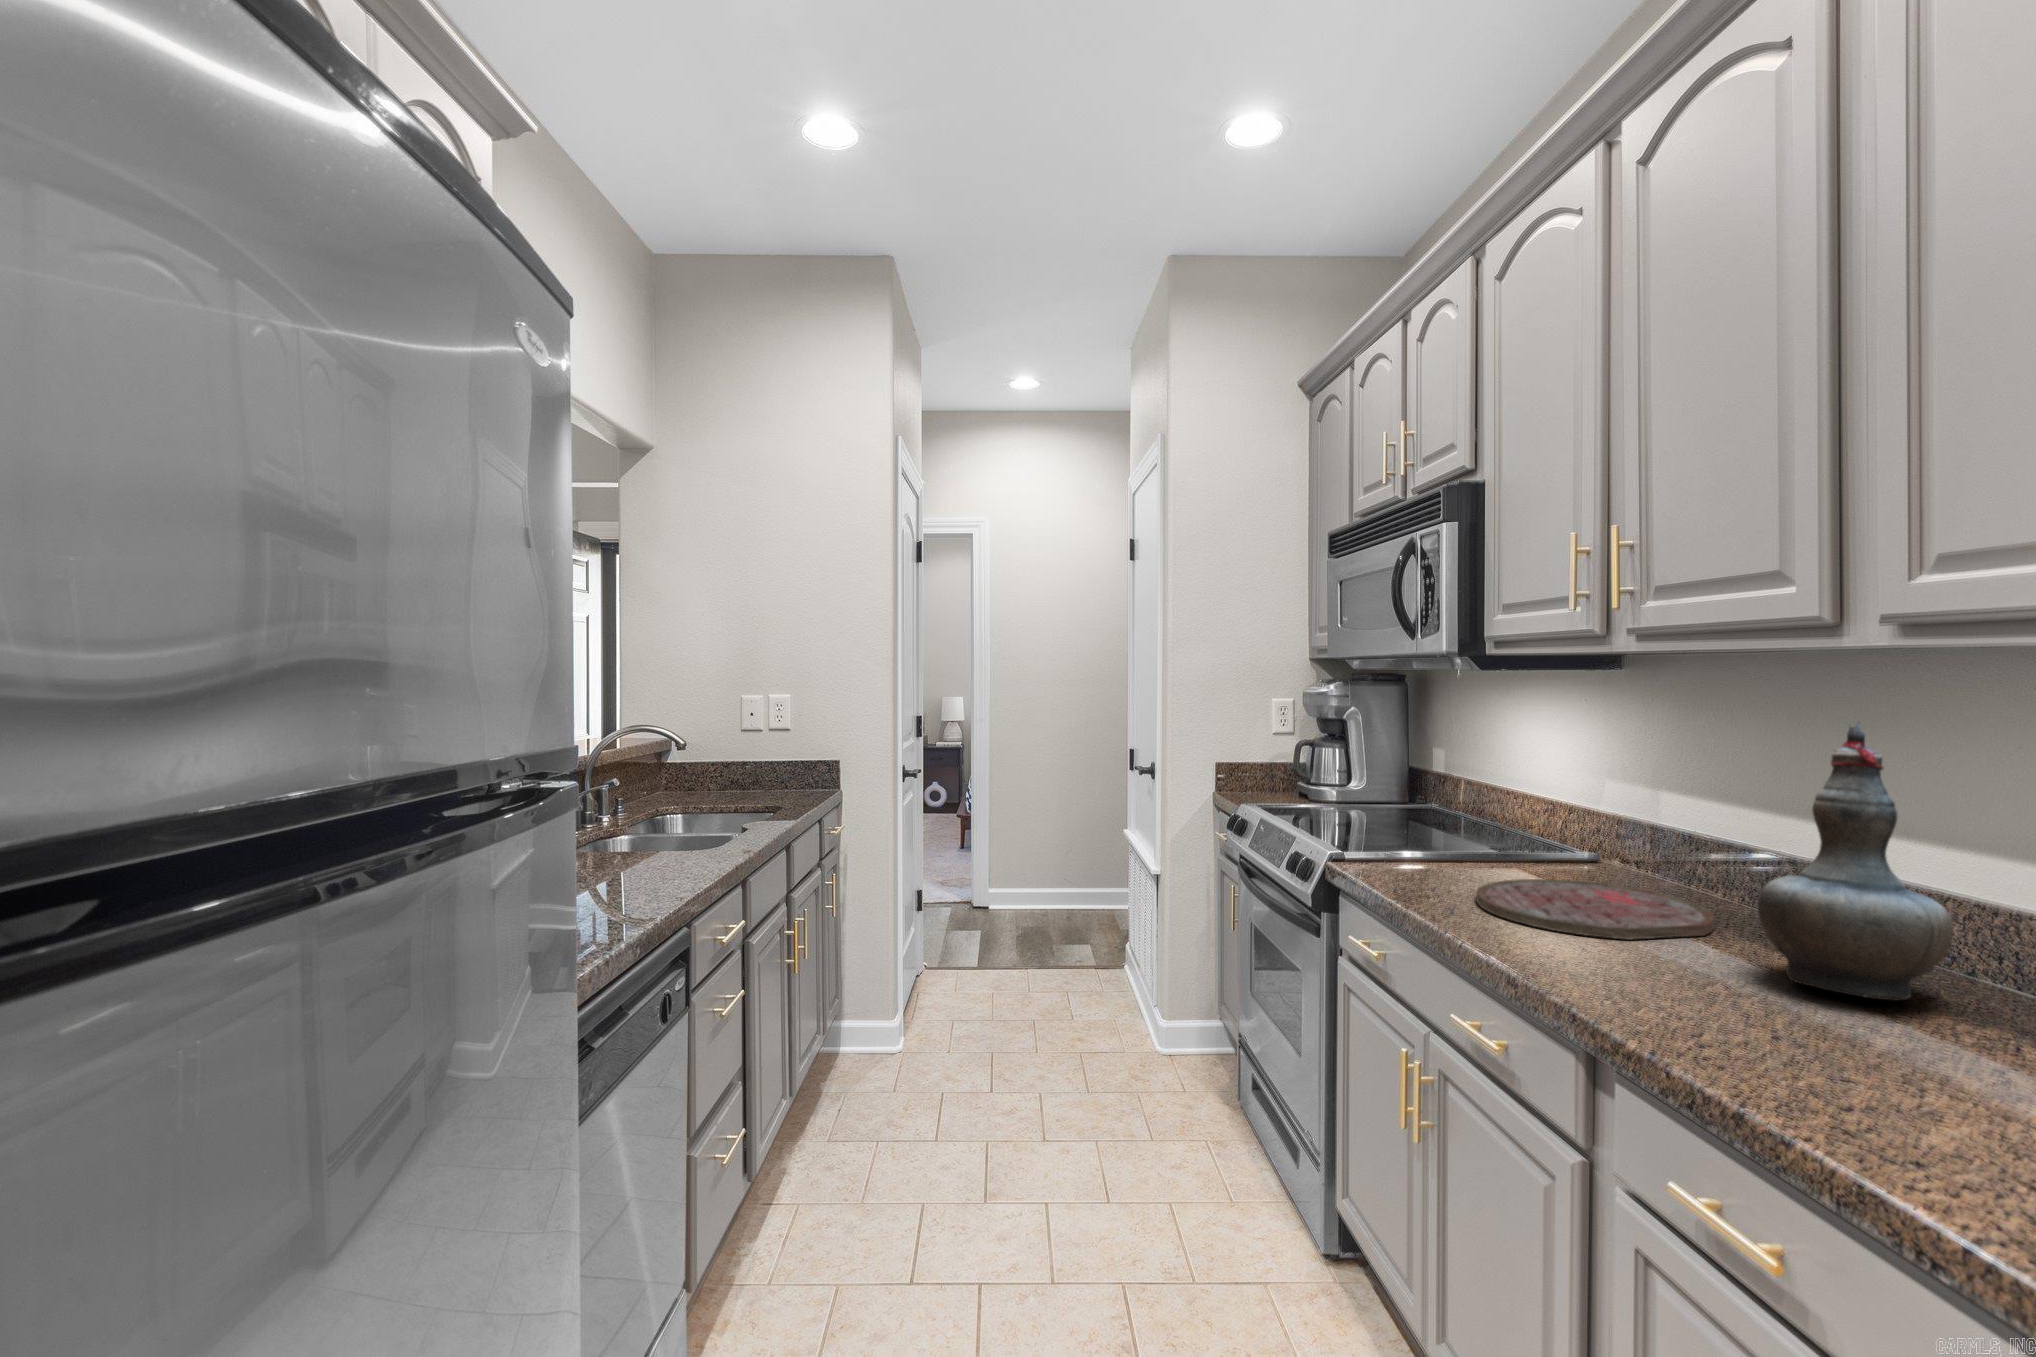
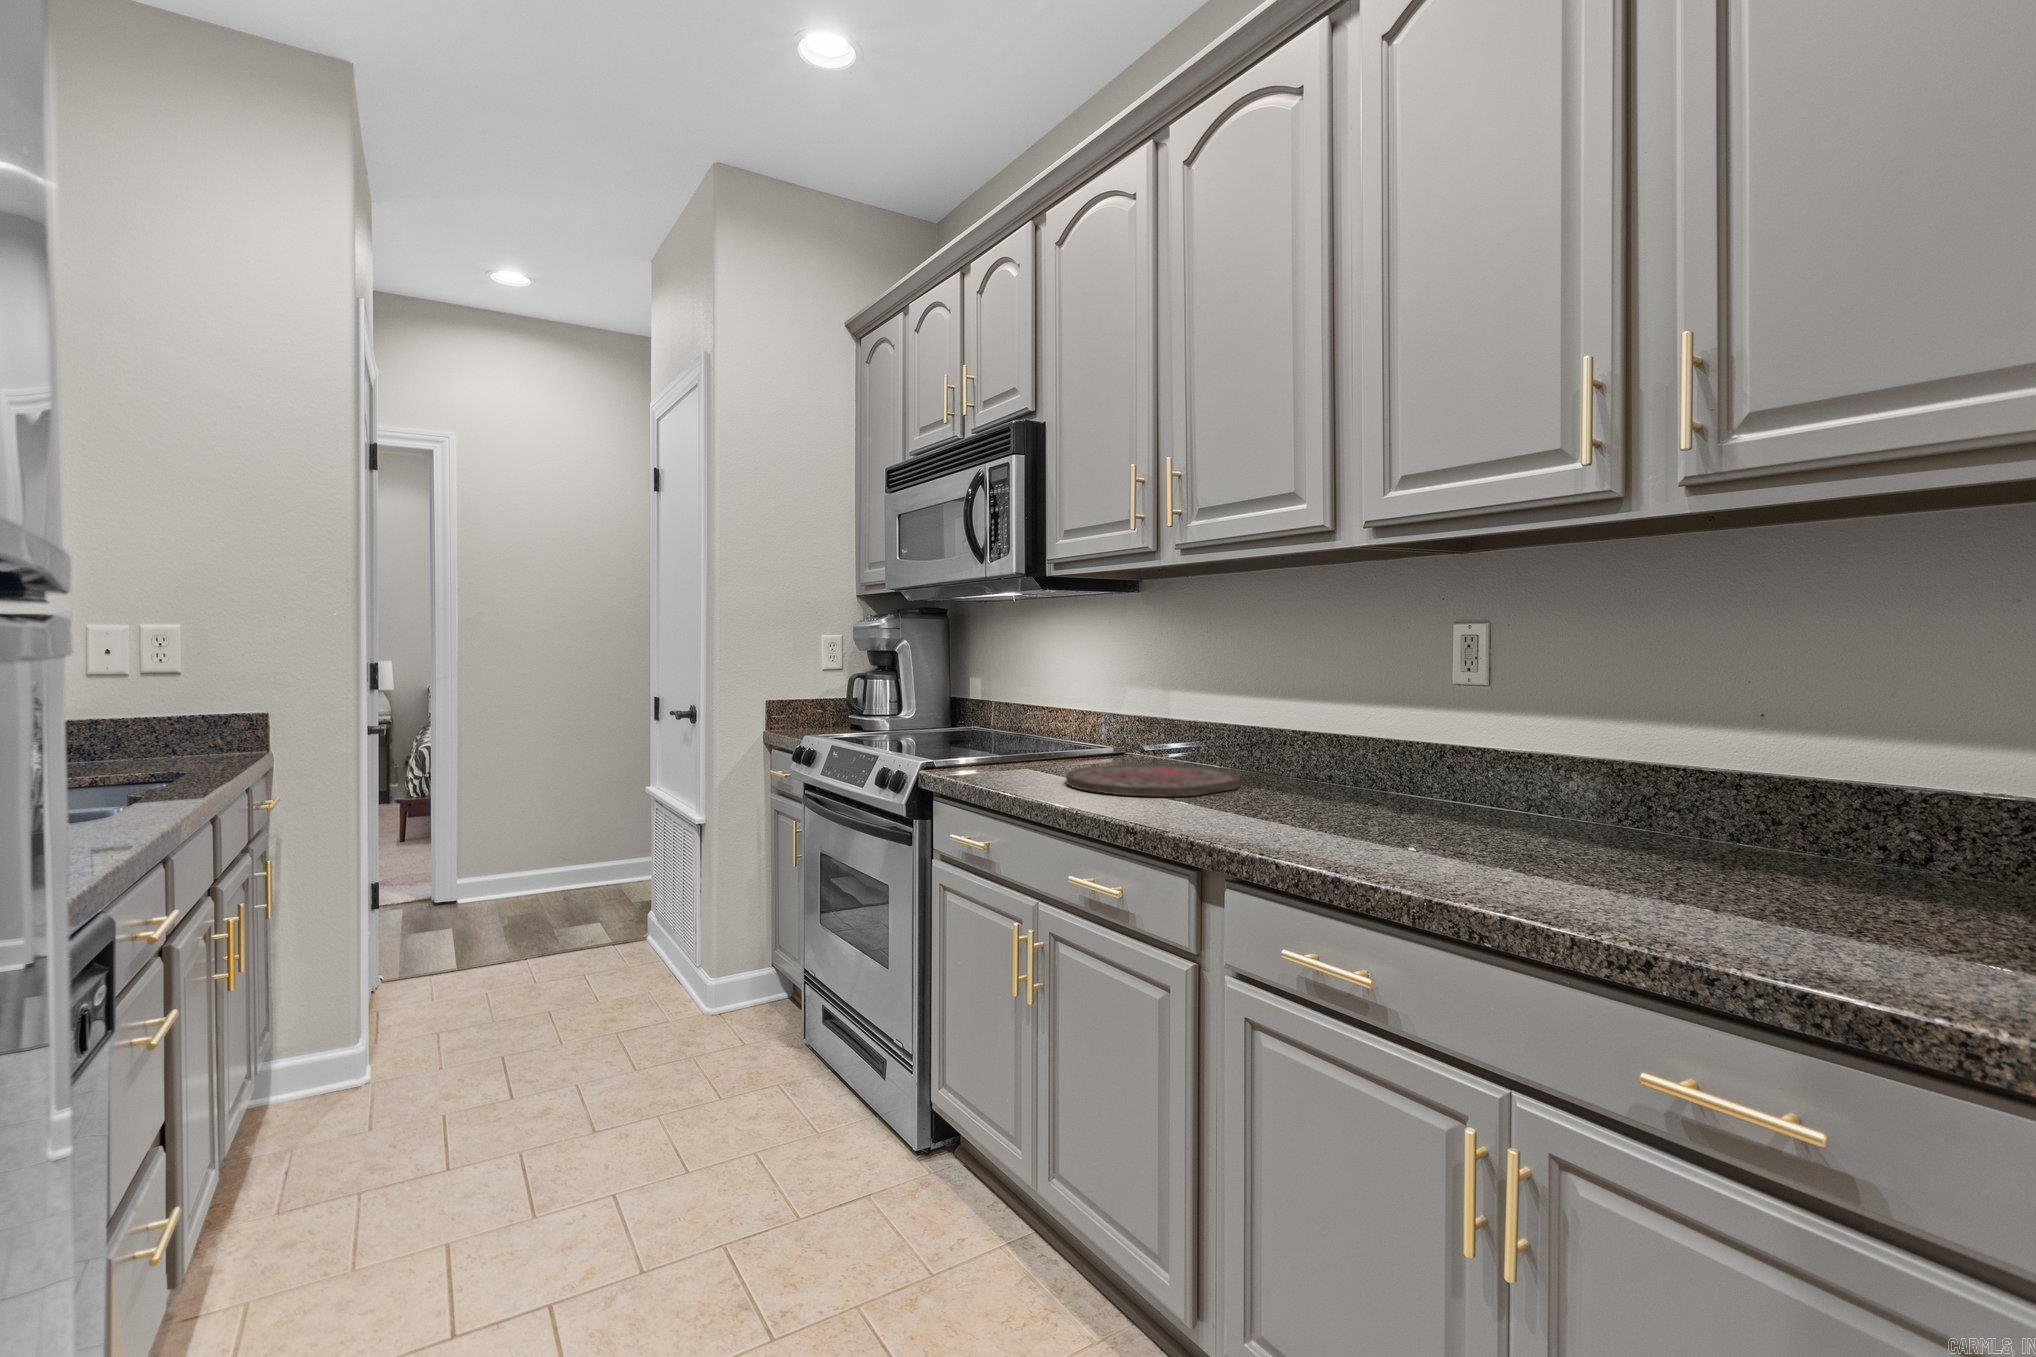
decorative vase: present [1758,722,1953,1001] -> none [1286,607,1403,807]

